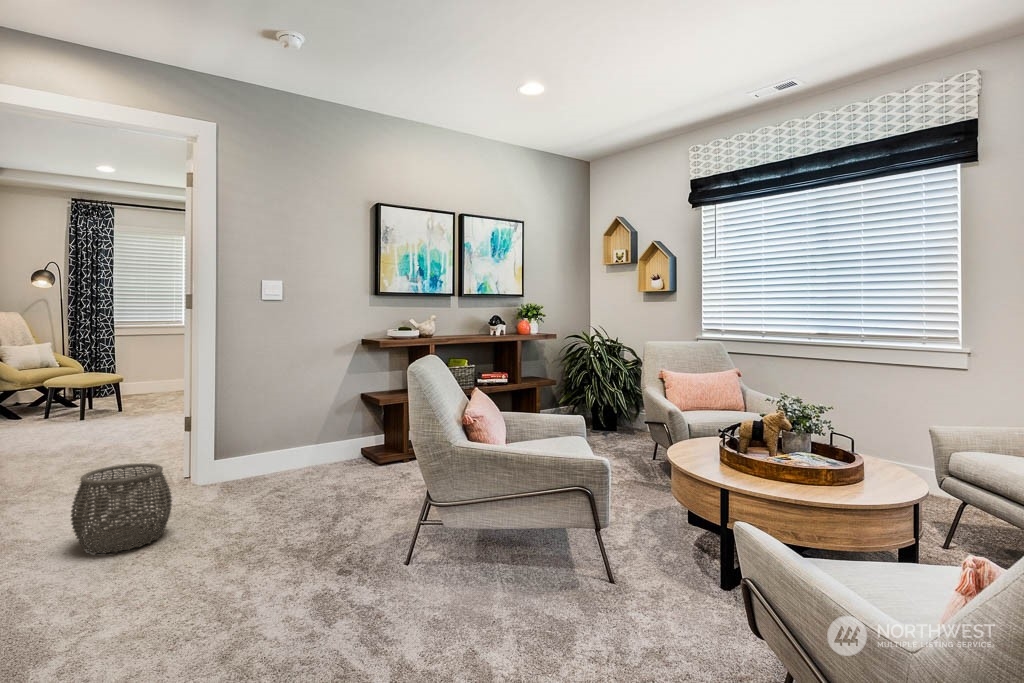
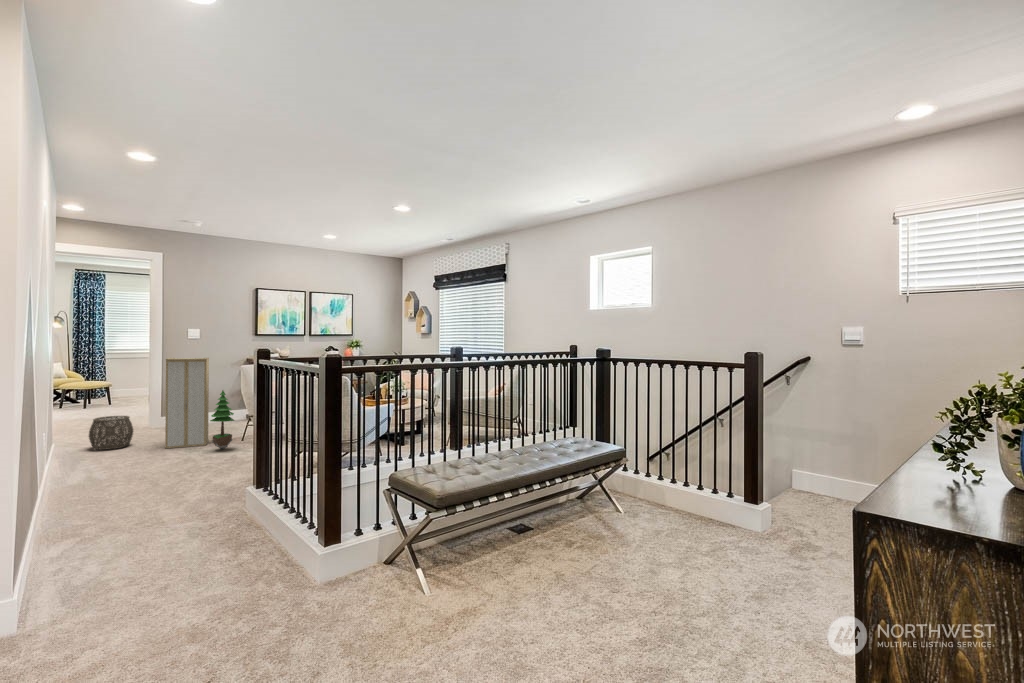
cabinet: none [245,330,335,550] -> present [165,358,209,448]
potted tree: none [357,409,412,560] -> present [210,390,234,449]

